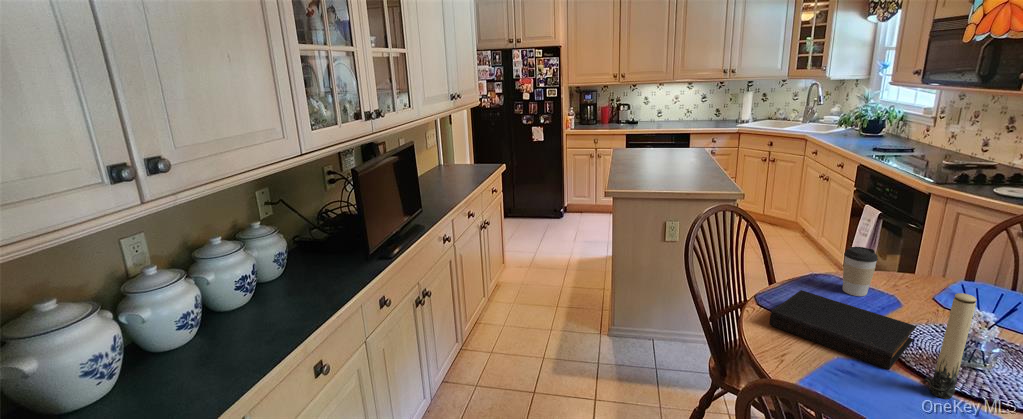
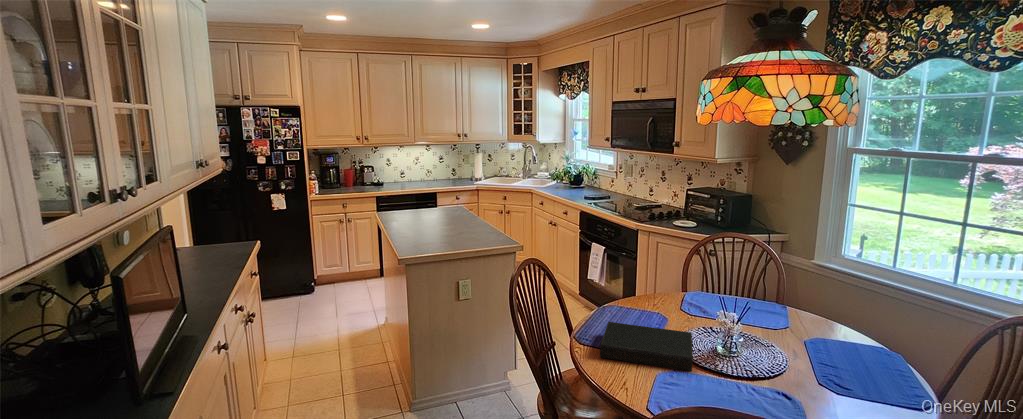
coffee cup: present [843,247,878,296] -> none [626,278,648,318]
candle: present [924,293,977,399] -> none [715,302,742,383]

